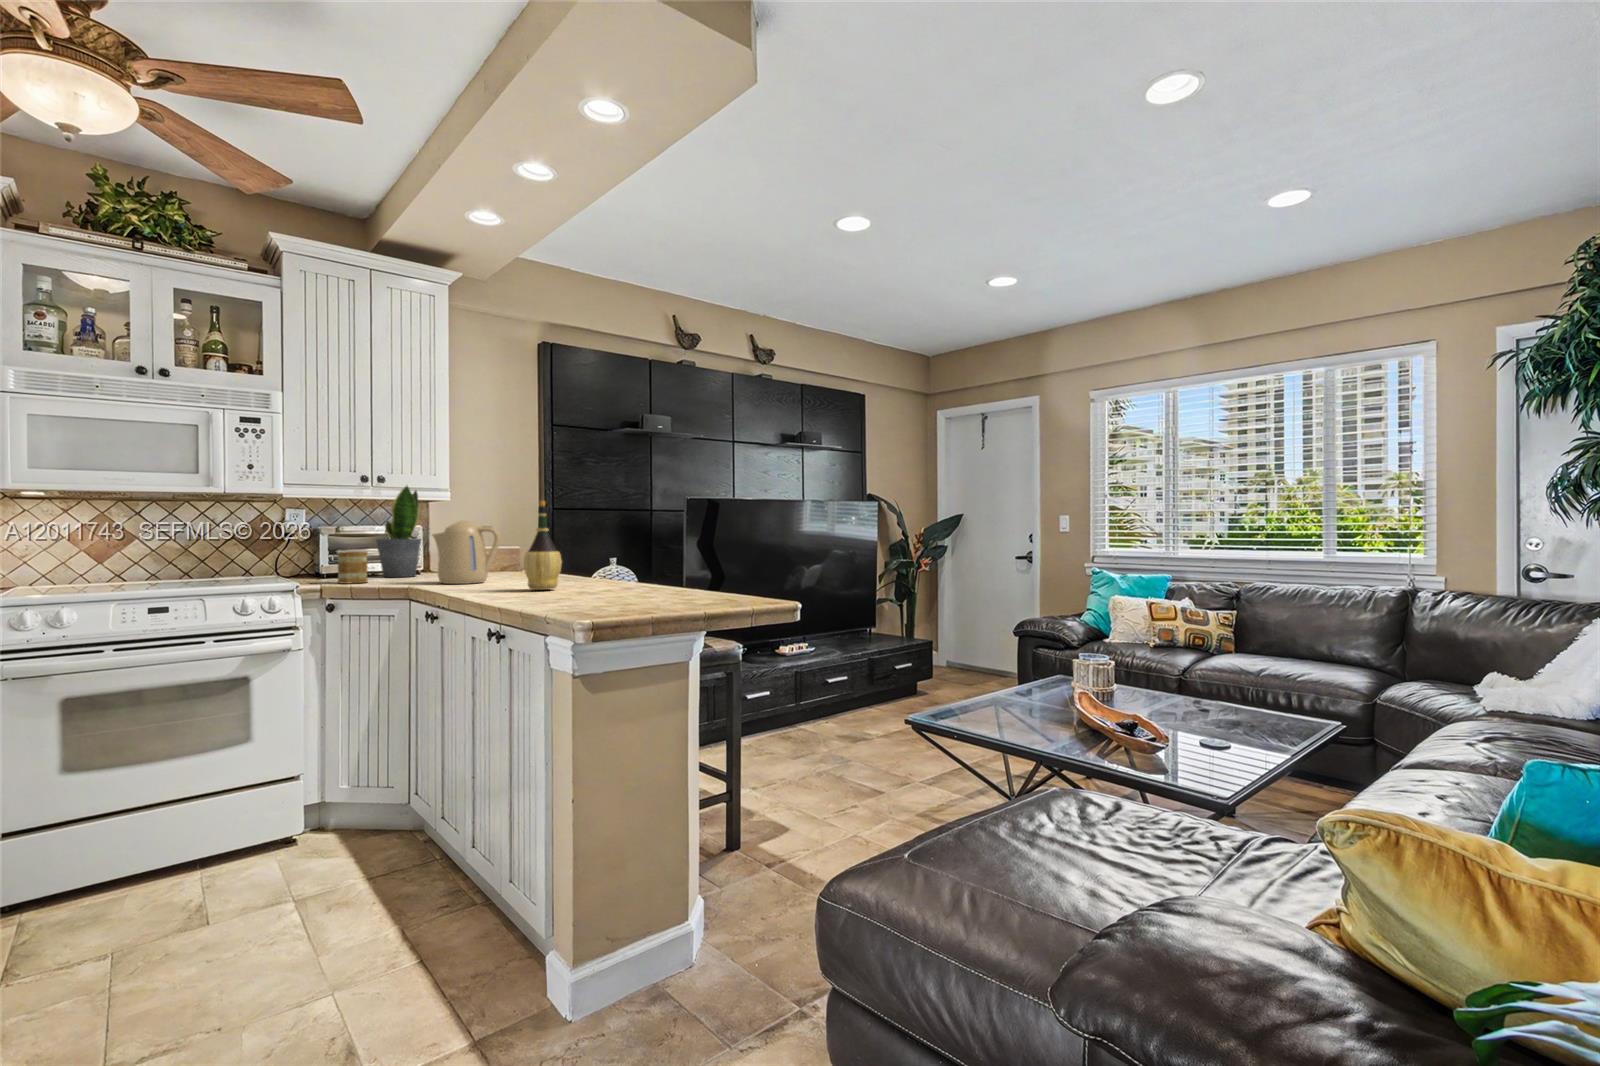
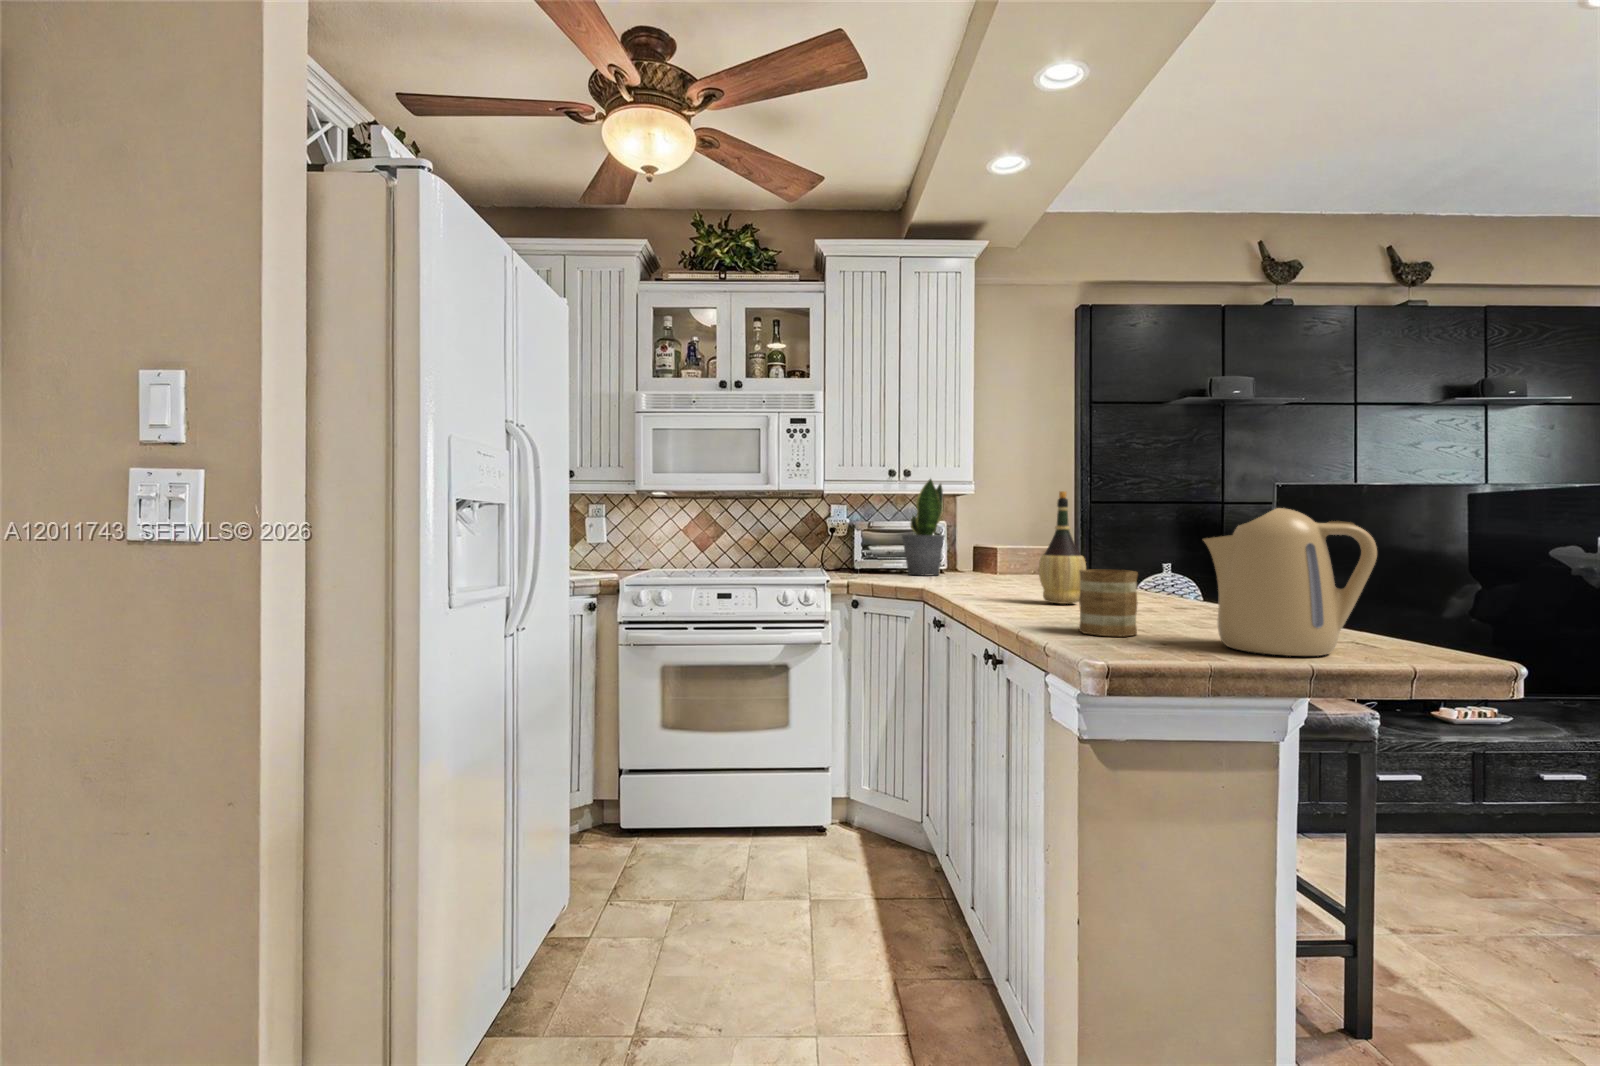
kettle: present [432,520,500,584] -> present [1203,508,1377,656]
mug: present [338,551,367,584] -> present [1079,570,1138,636]

